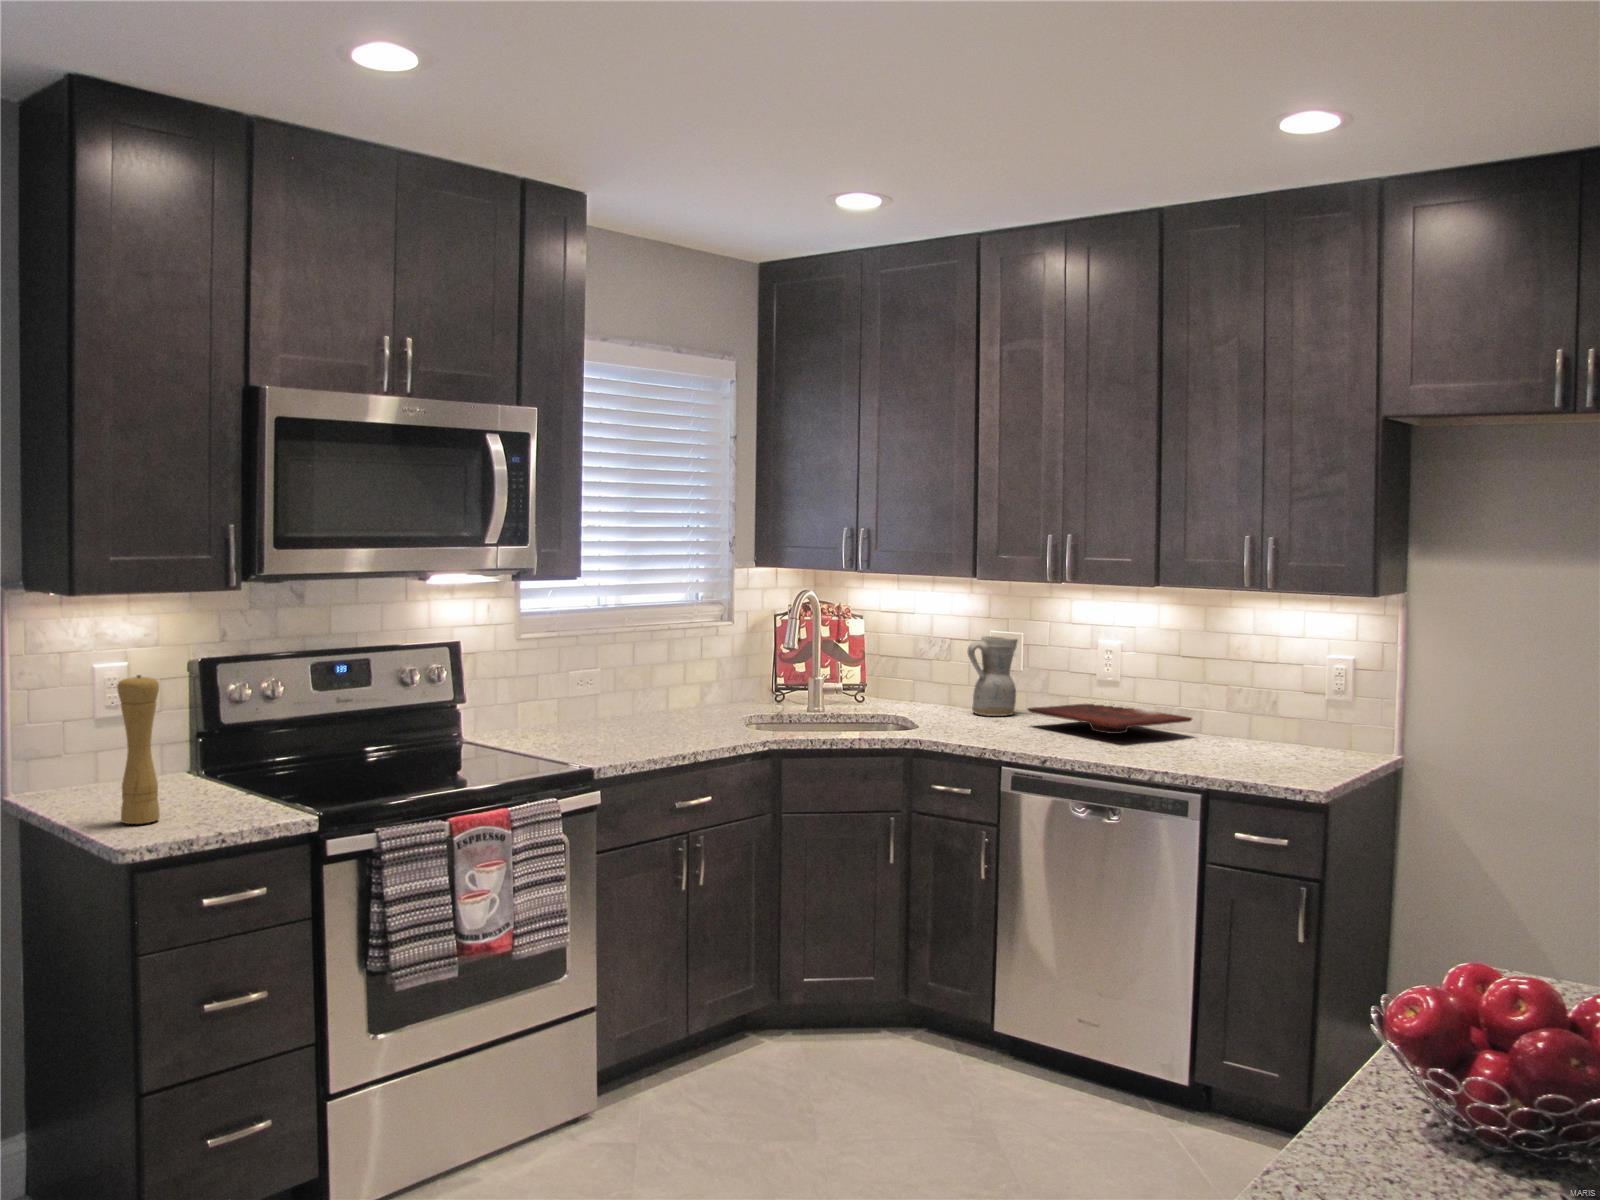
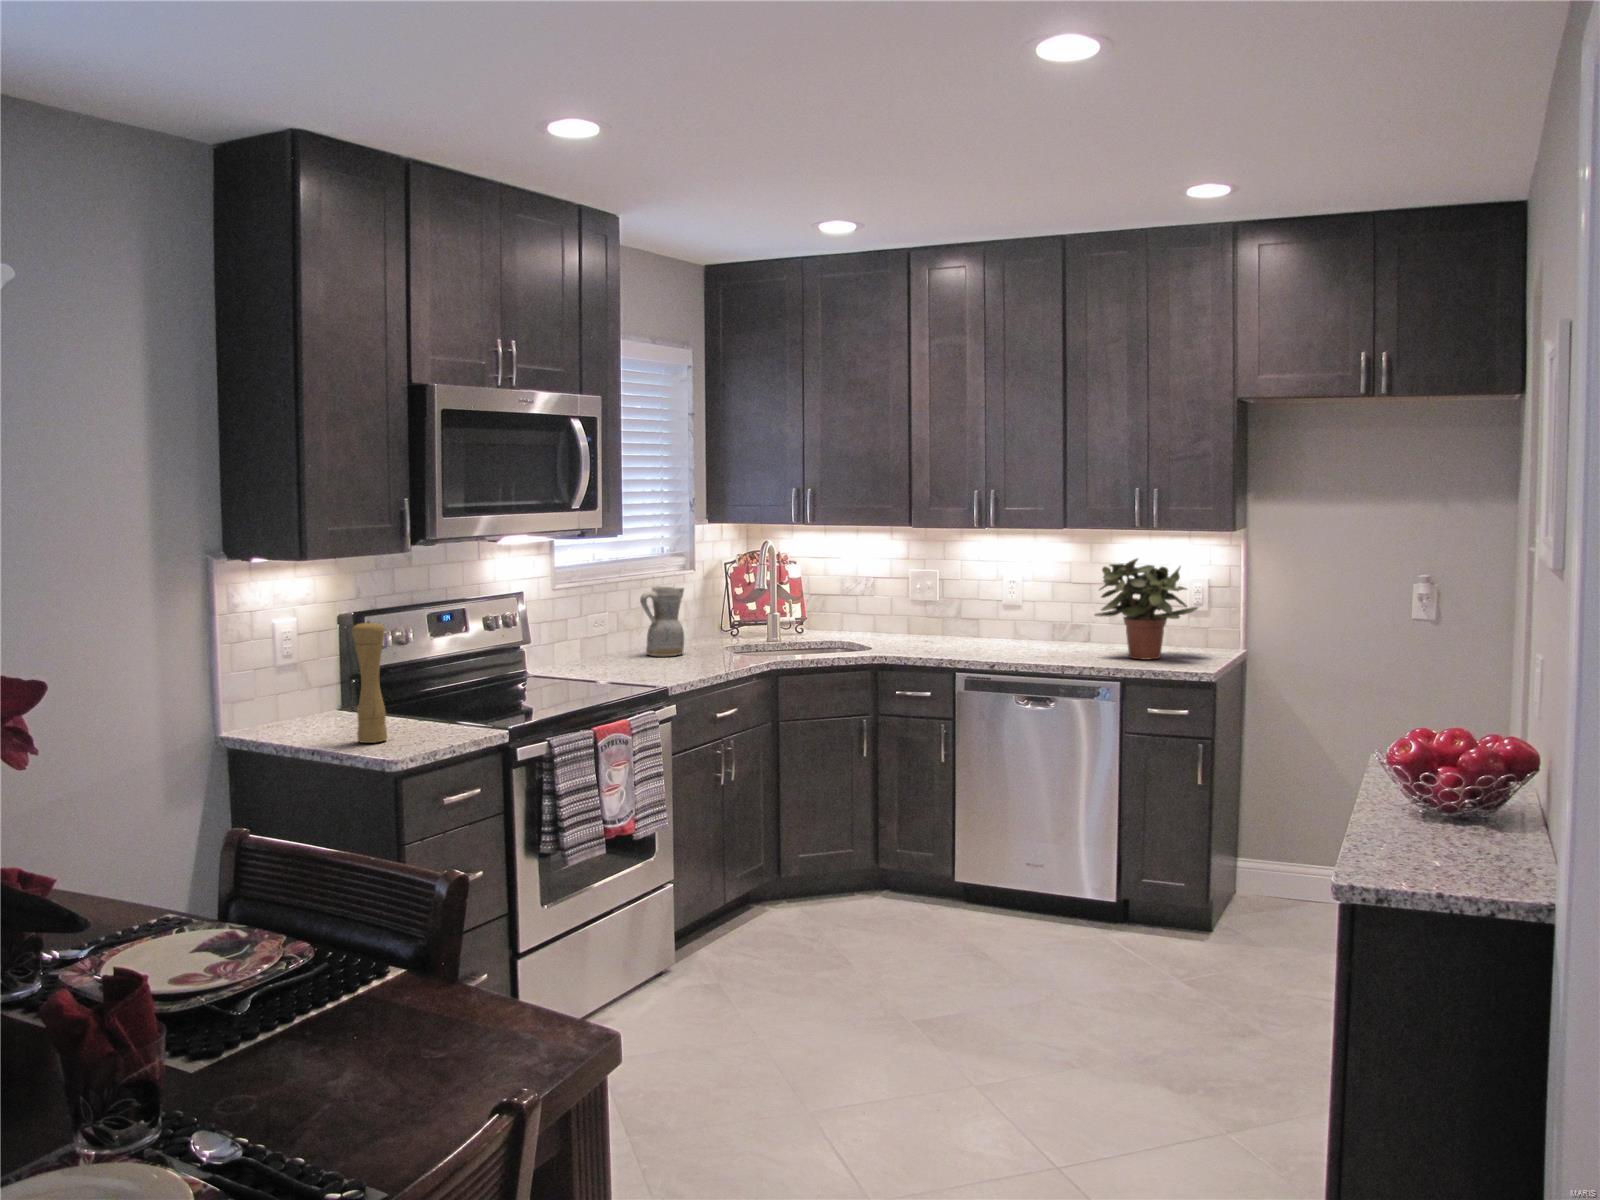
potted plant: none [1183,628,1328,765] -> present [1095,559,1198,660]
ceramic pitcher: present [968,636,1018,716] -> present [640,586,684,656]
cutting board: present [1028,703,1192,734] -> none [954,623,1083,645]

